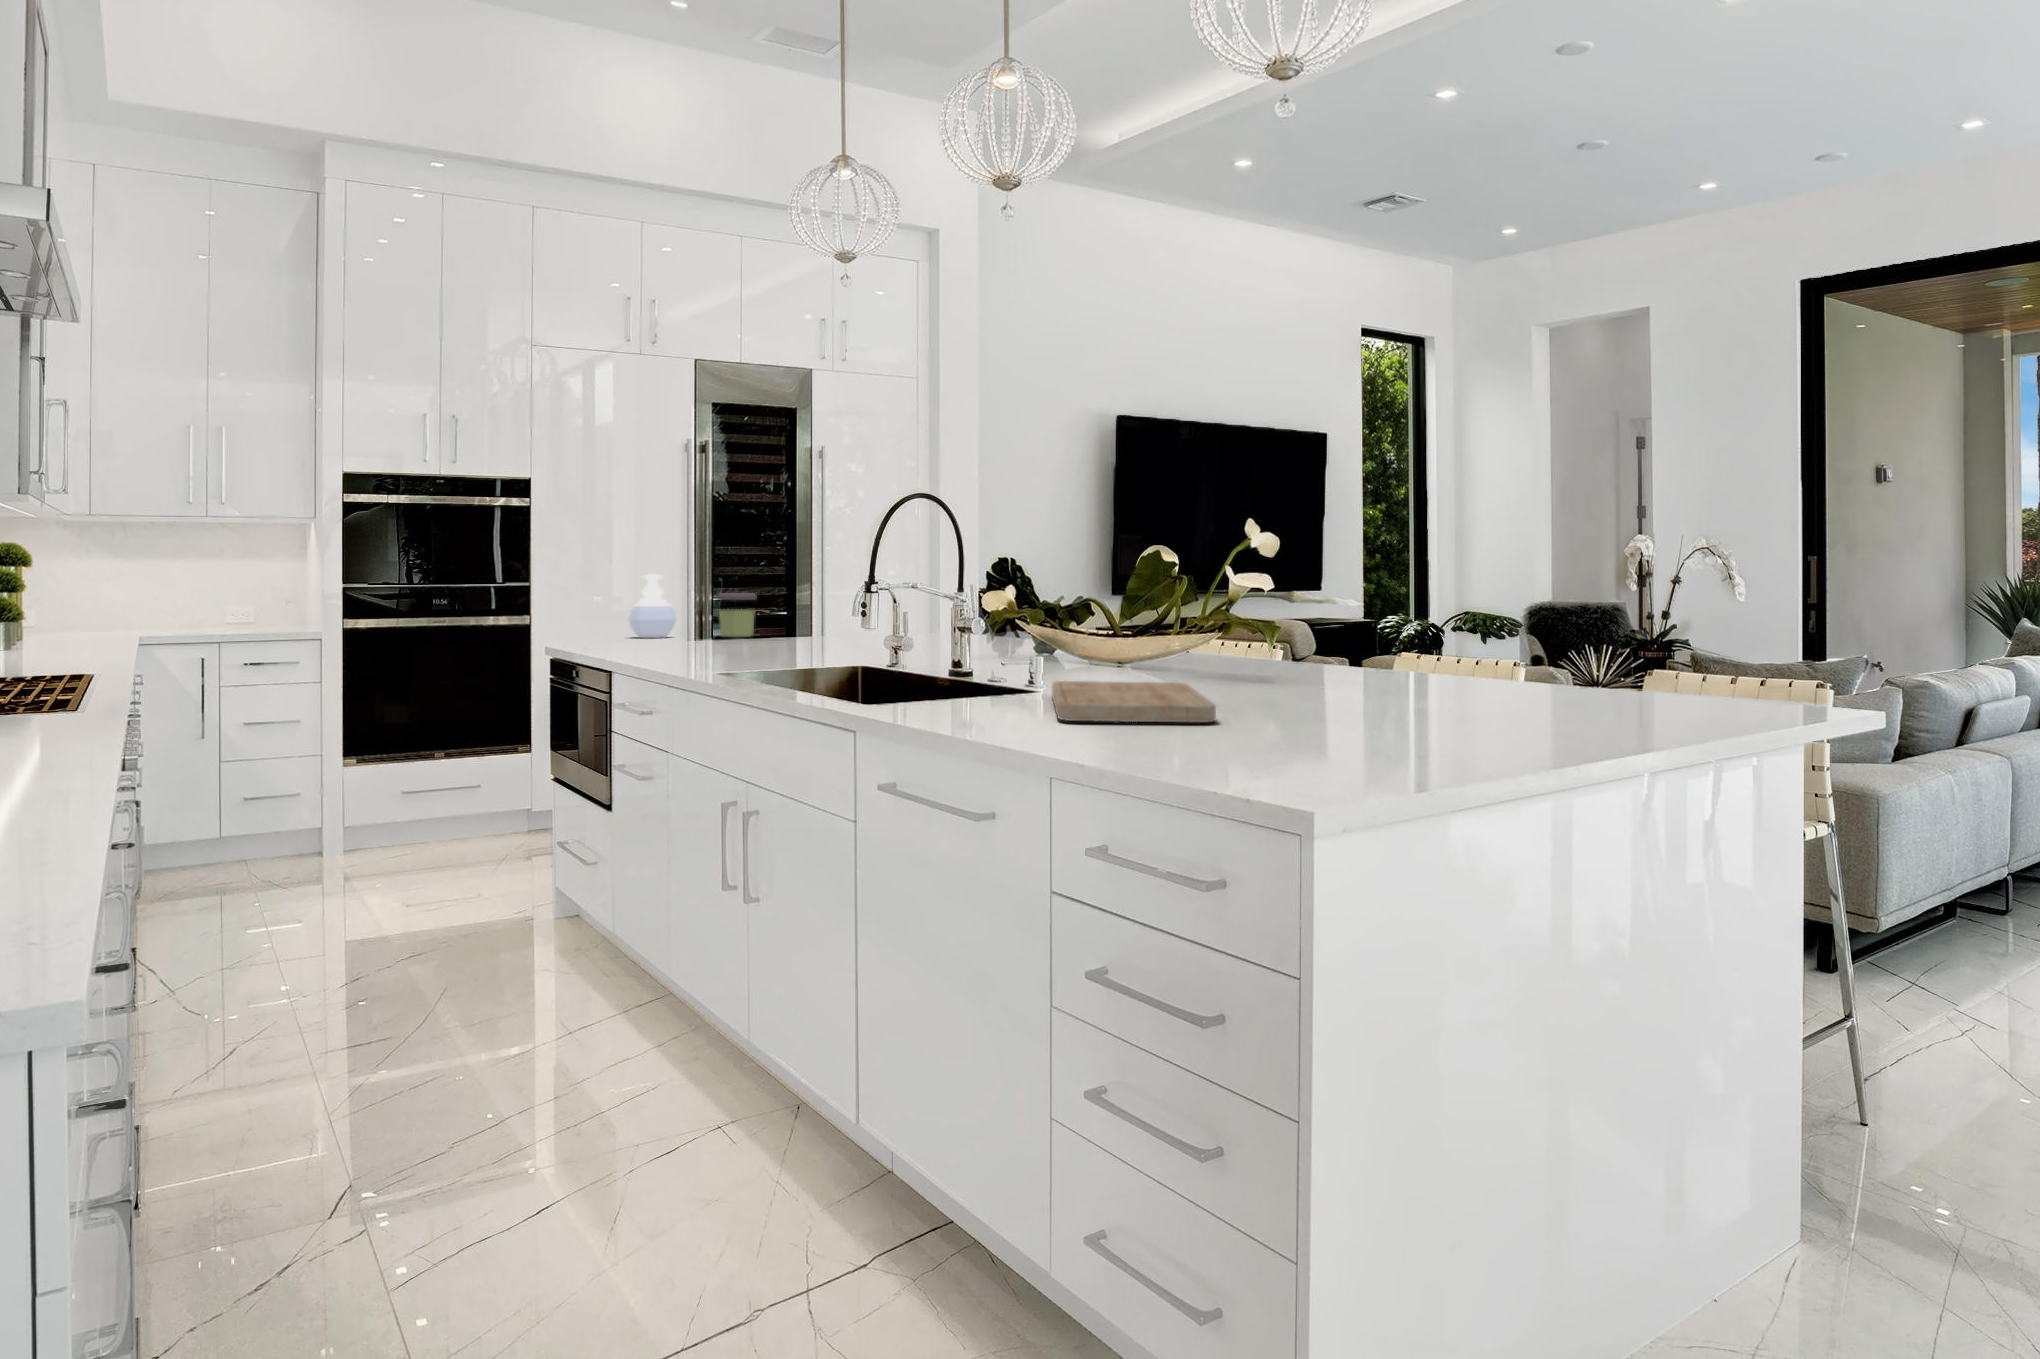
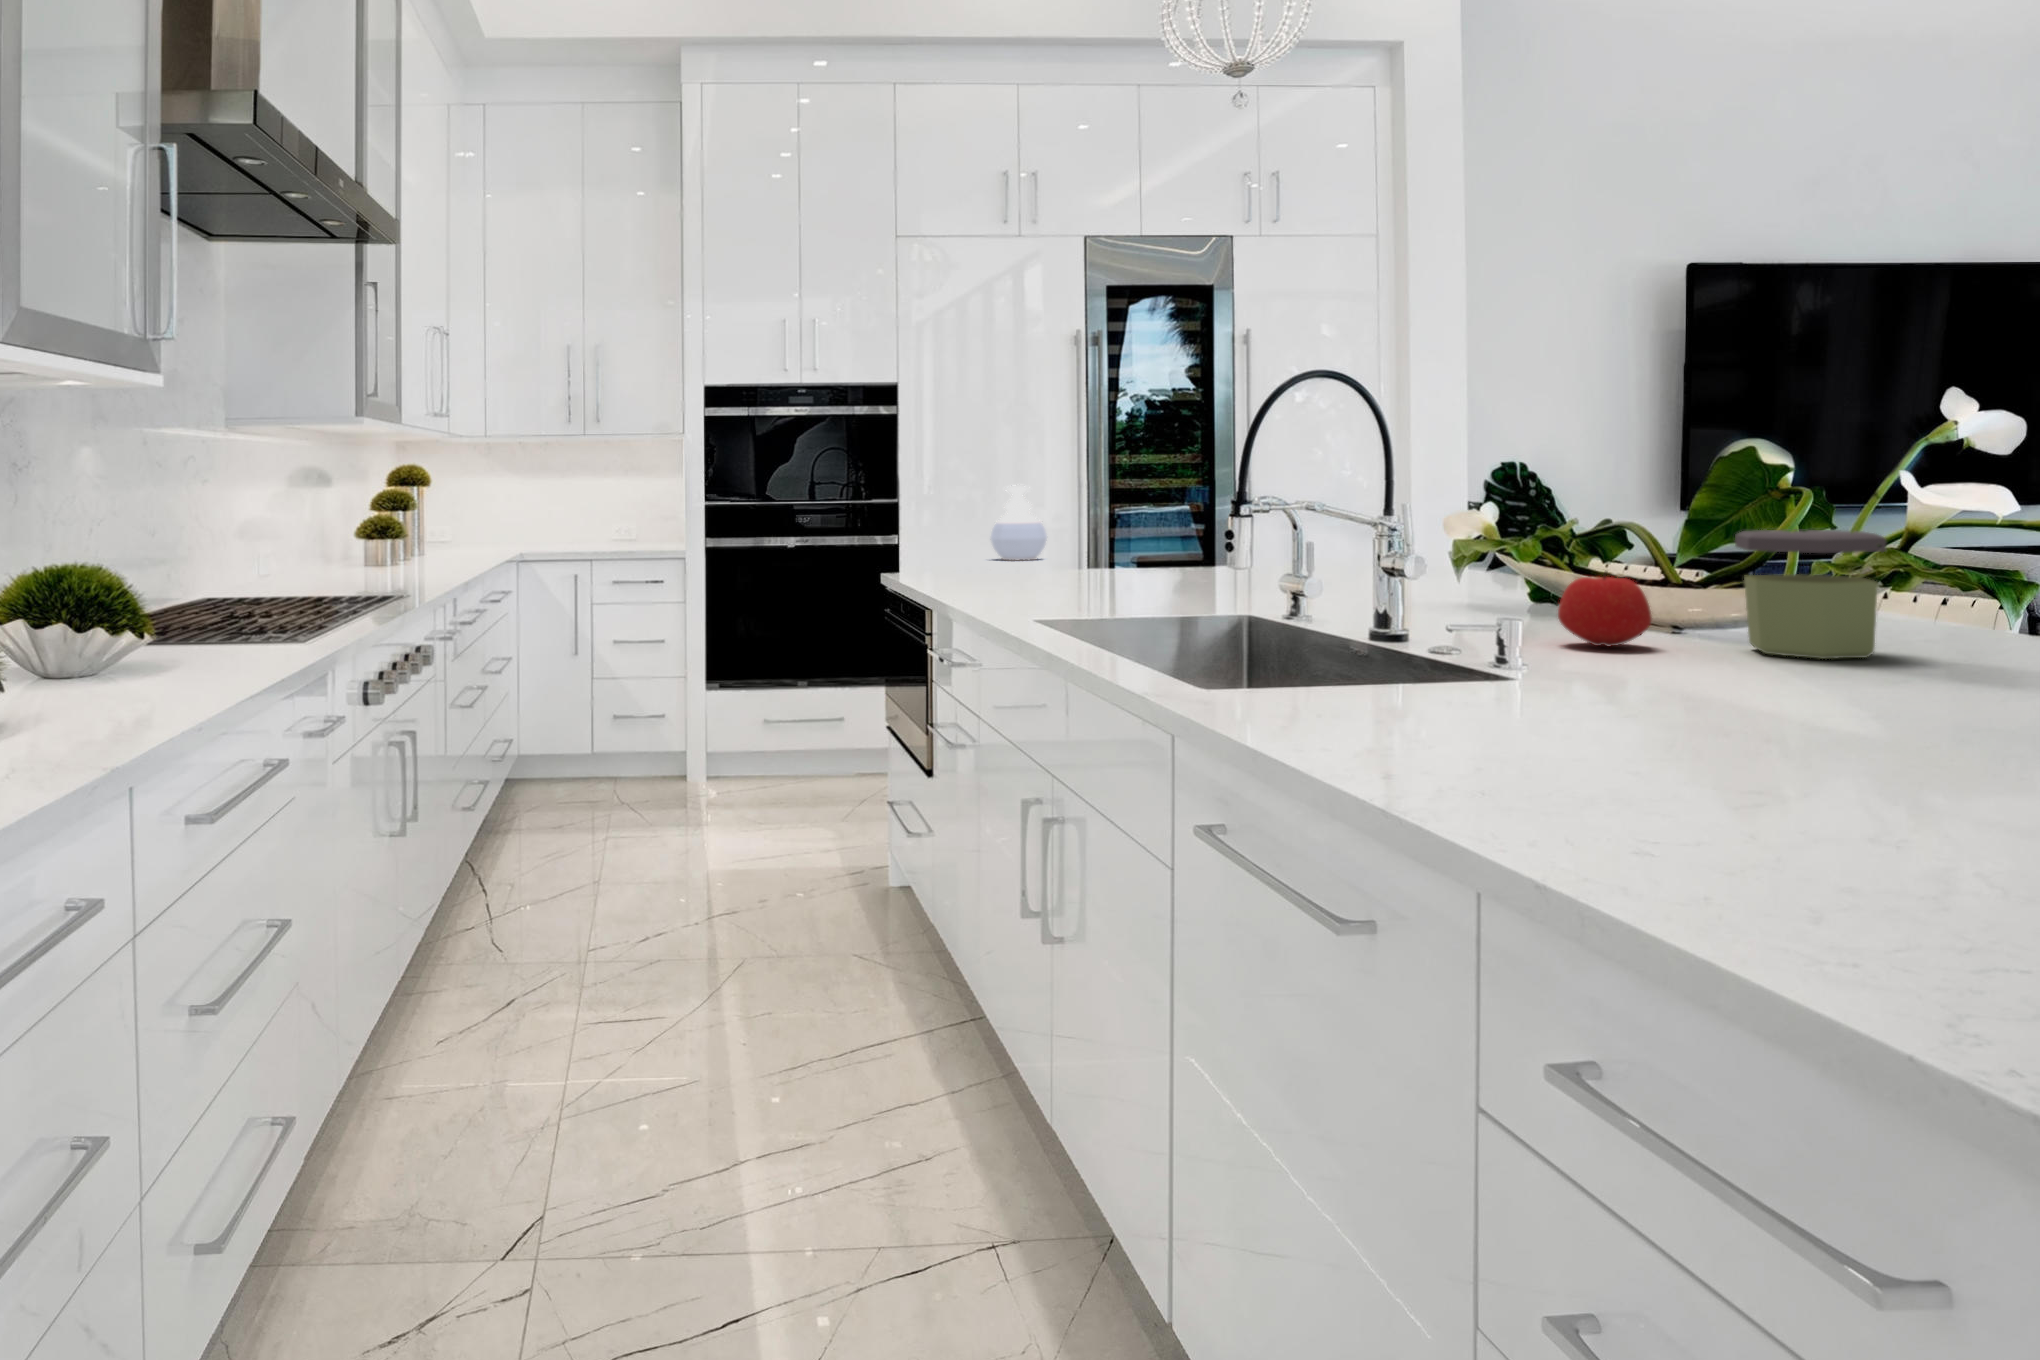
jar: present [717,593,757,637] -> present [1735,530,1886,659]
apple: none [1058,628,1107,676] -> present [1558,572,1652,646]
cutting board: present [1052,681,1216,723] -> none [1522,666,1887,784]

